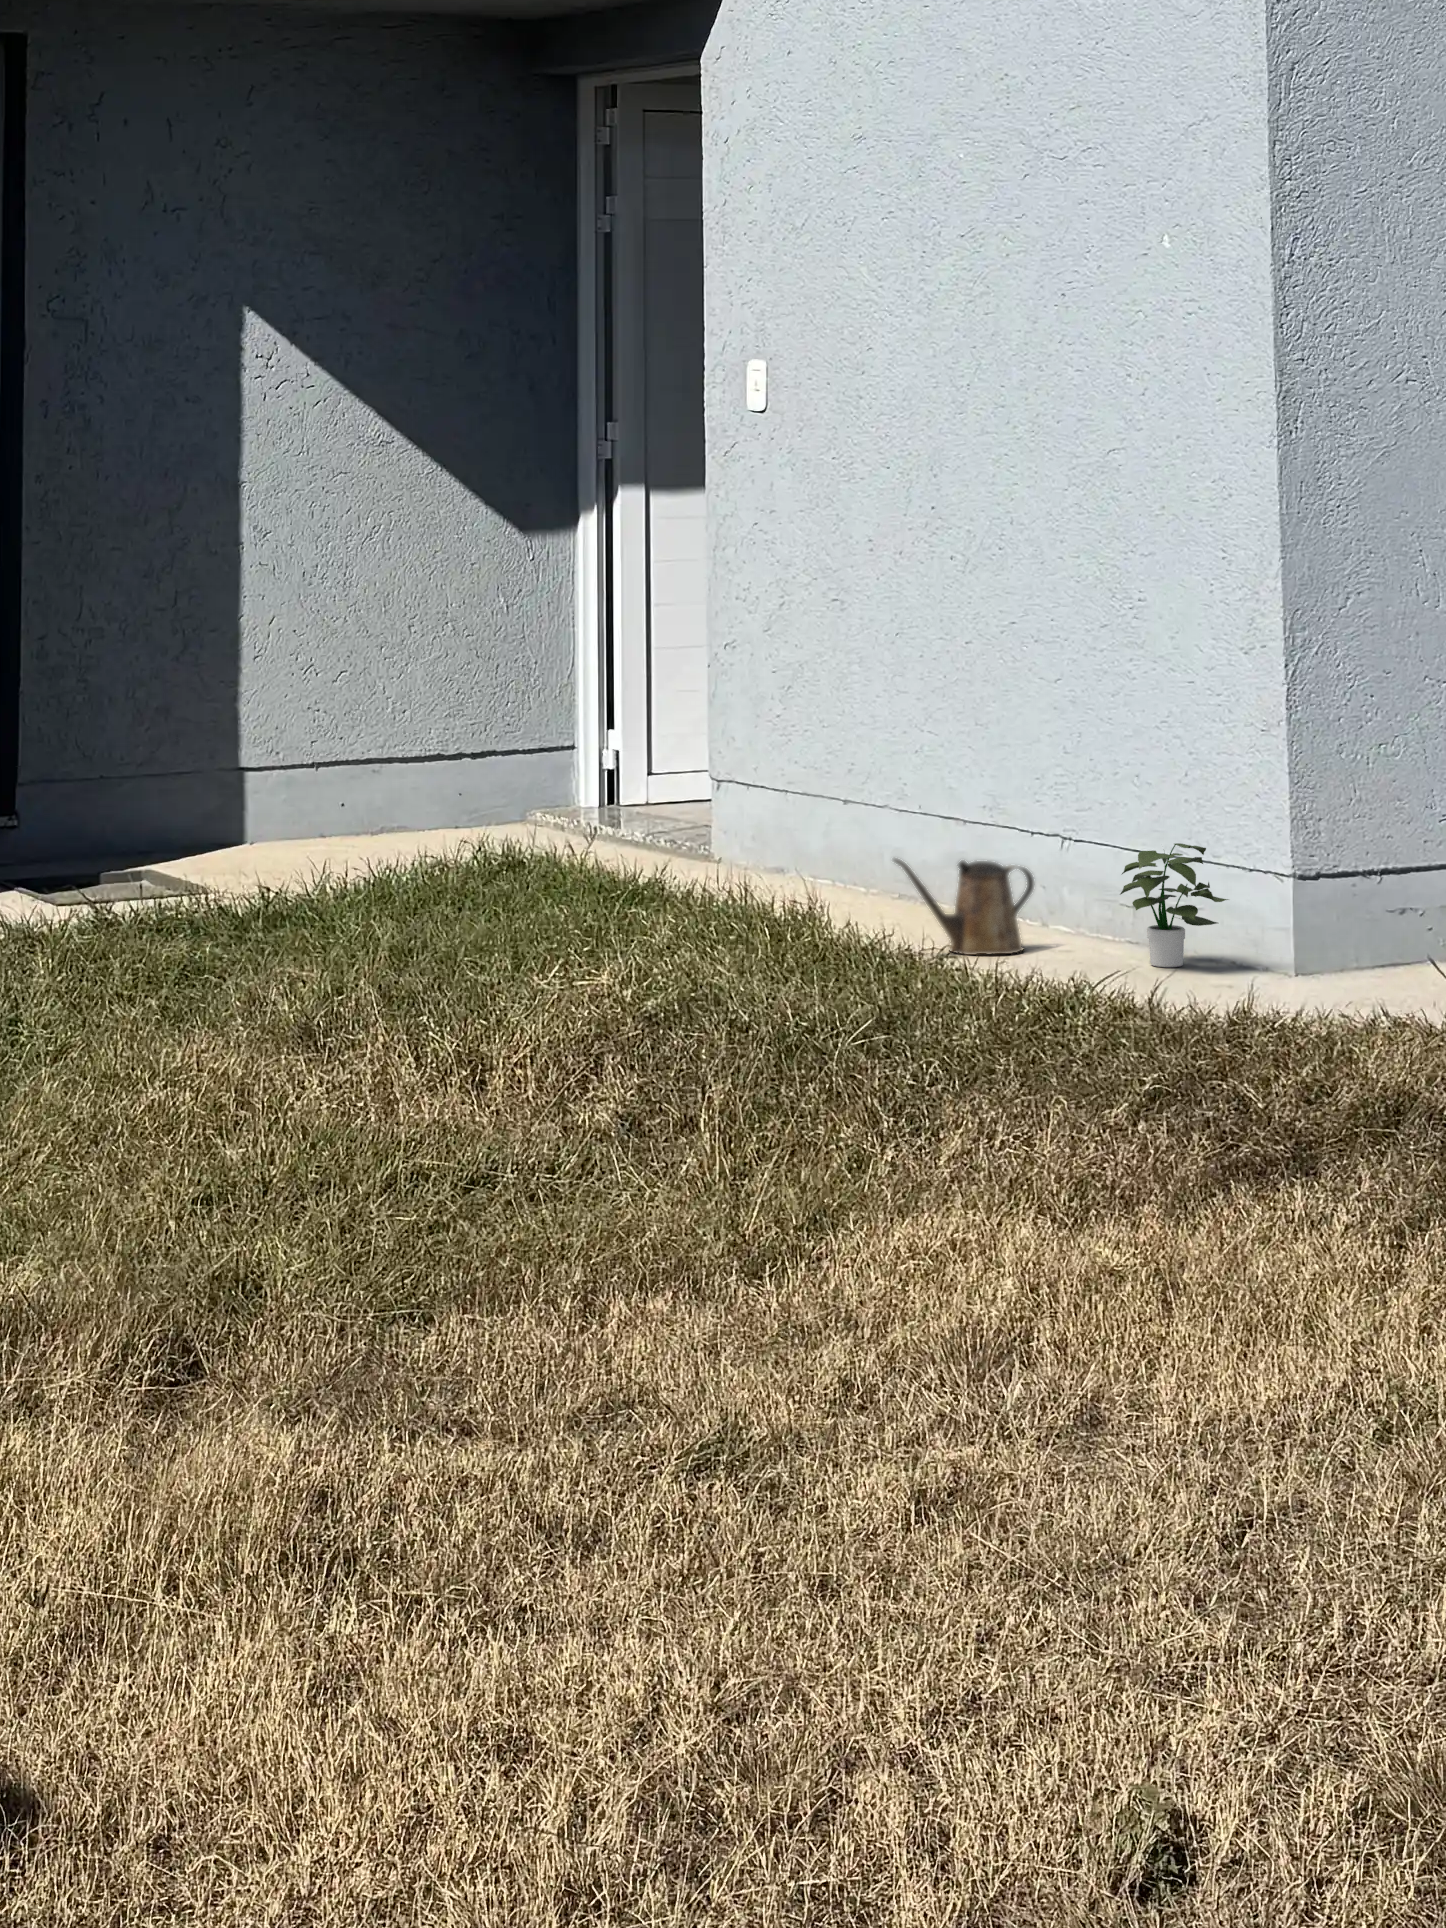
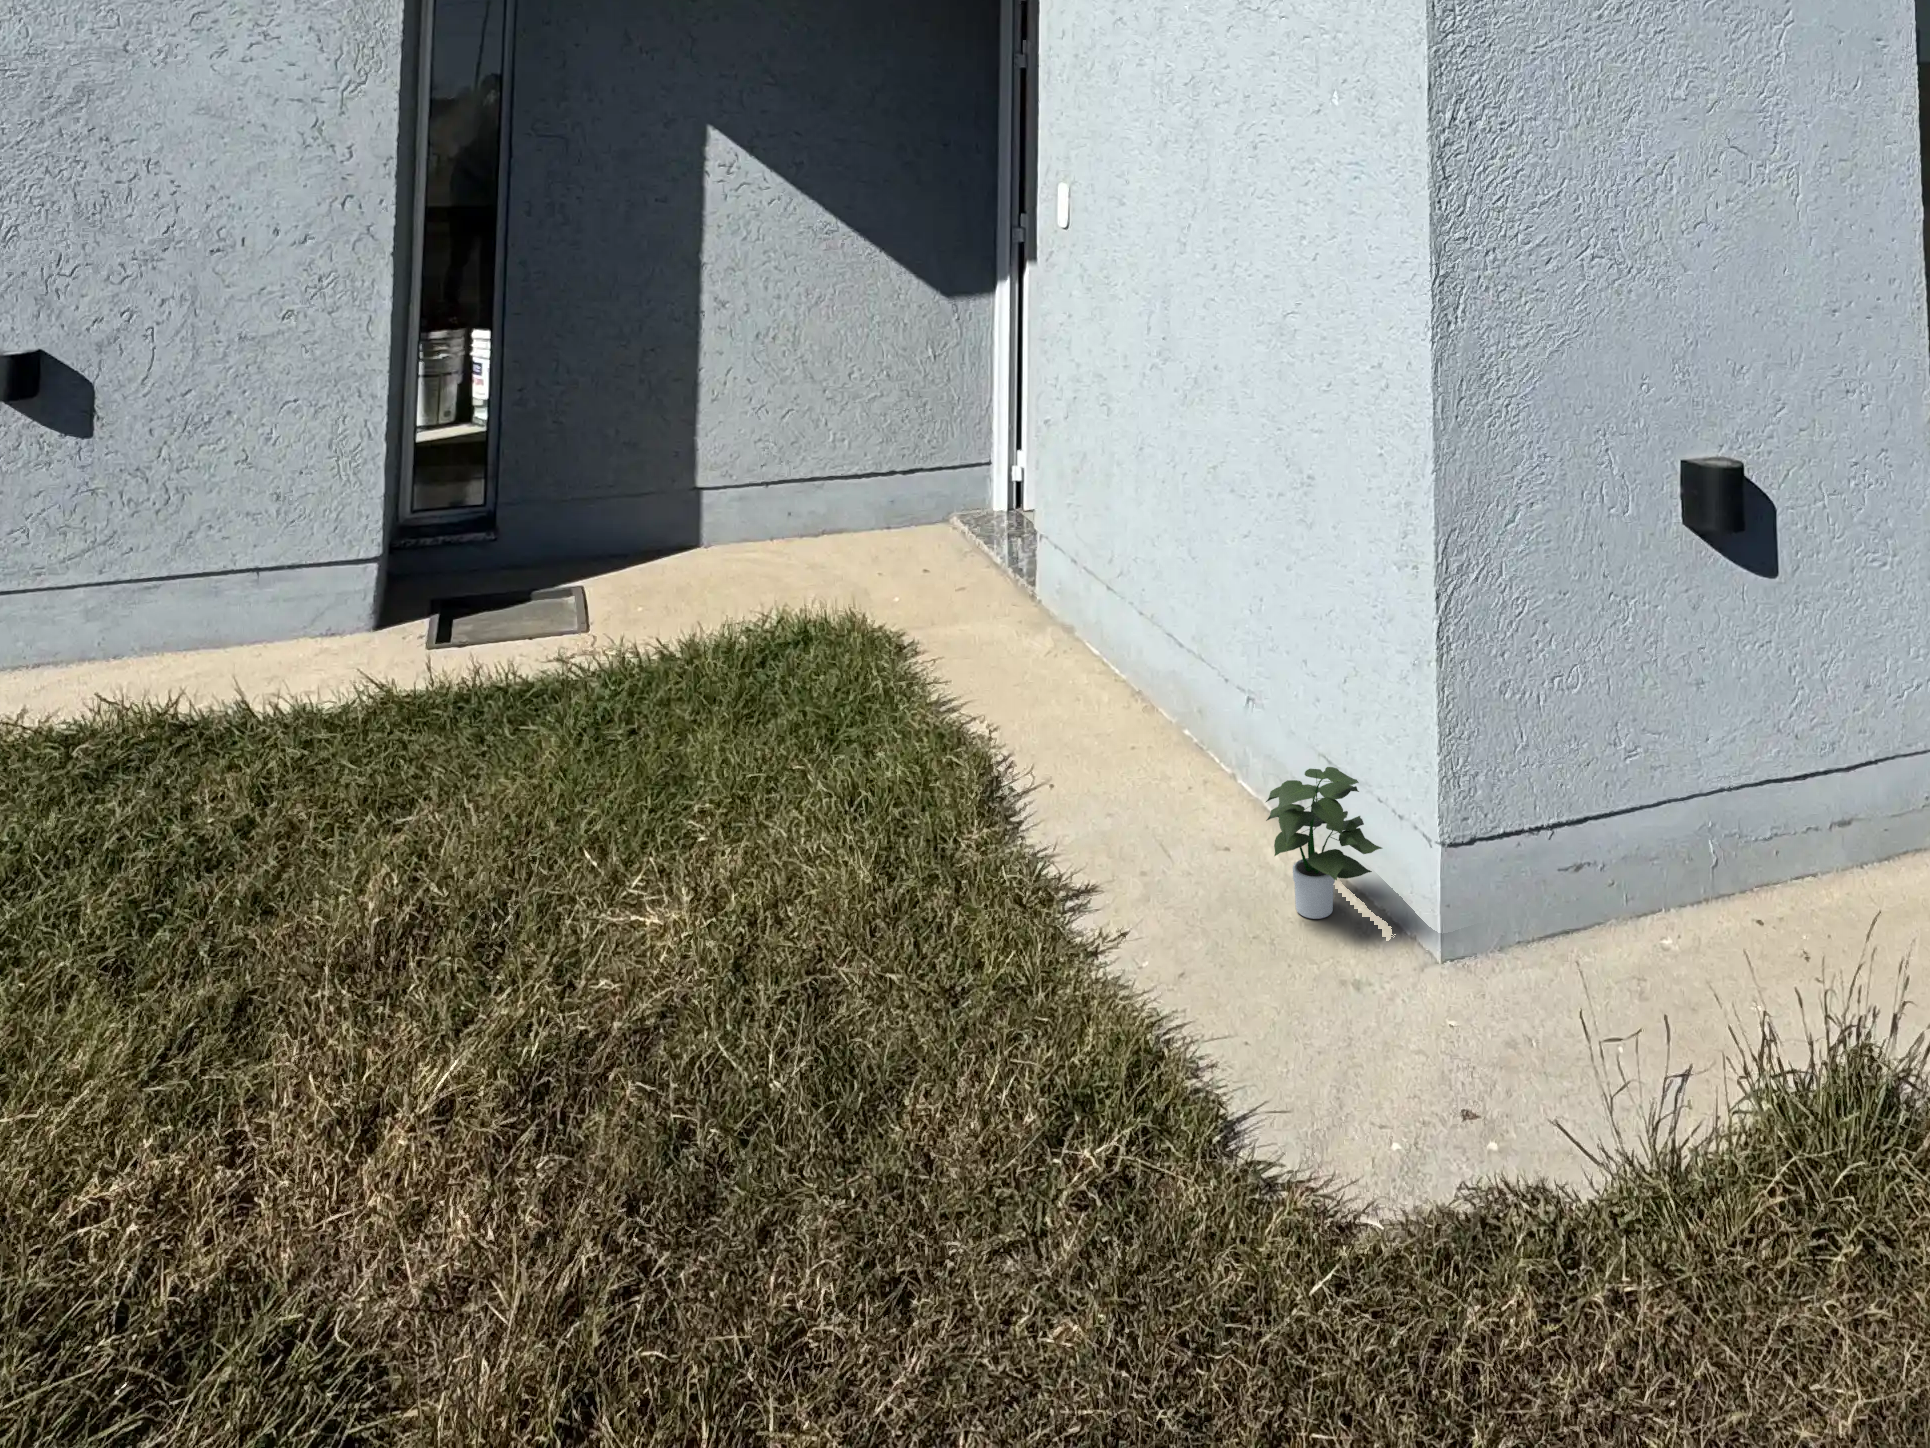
watering can: present [893,858,1035,955] -> none [1068,708,1224,818]

